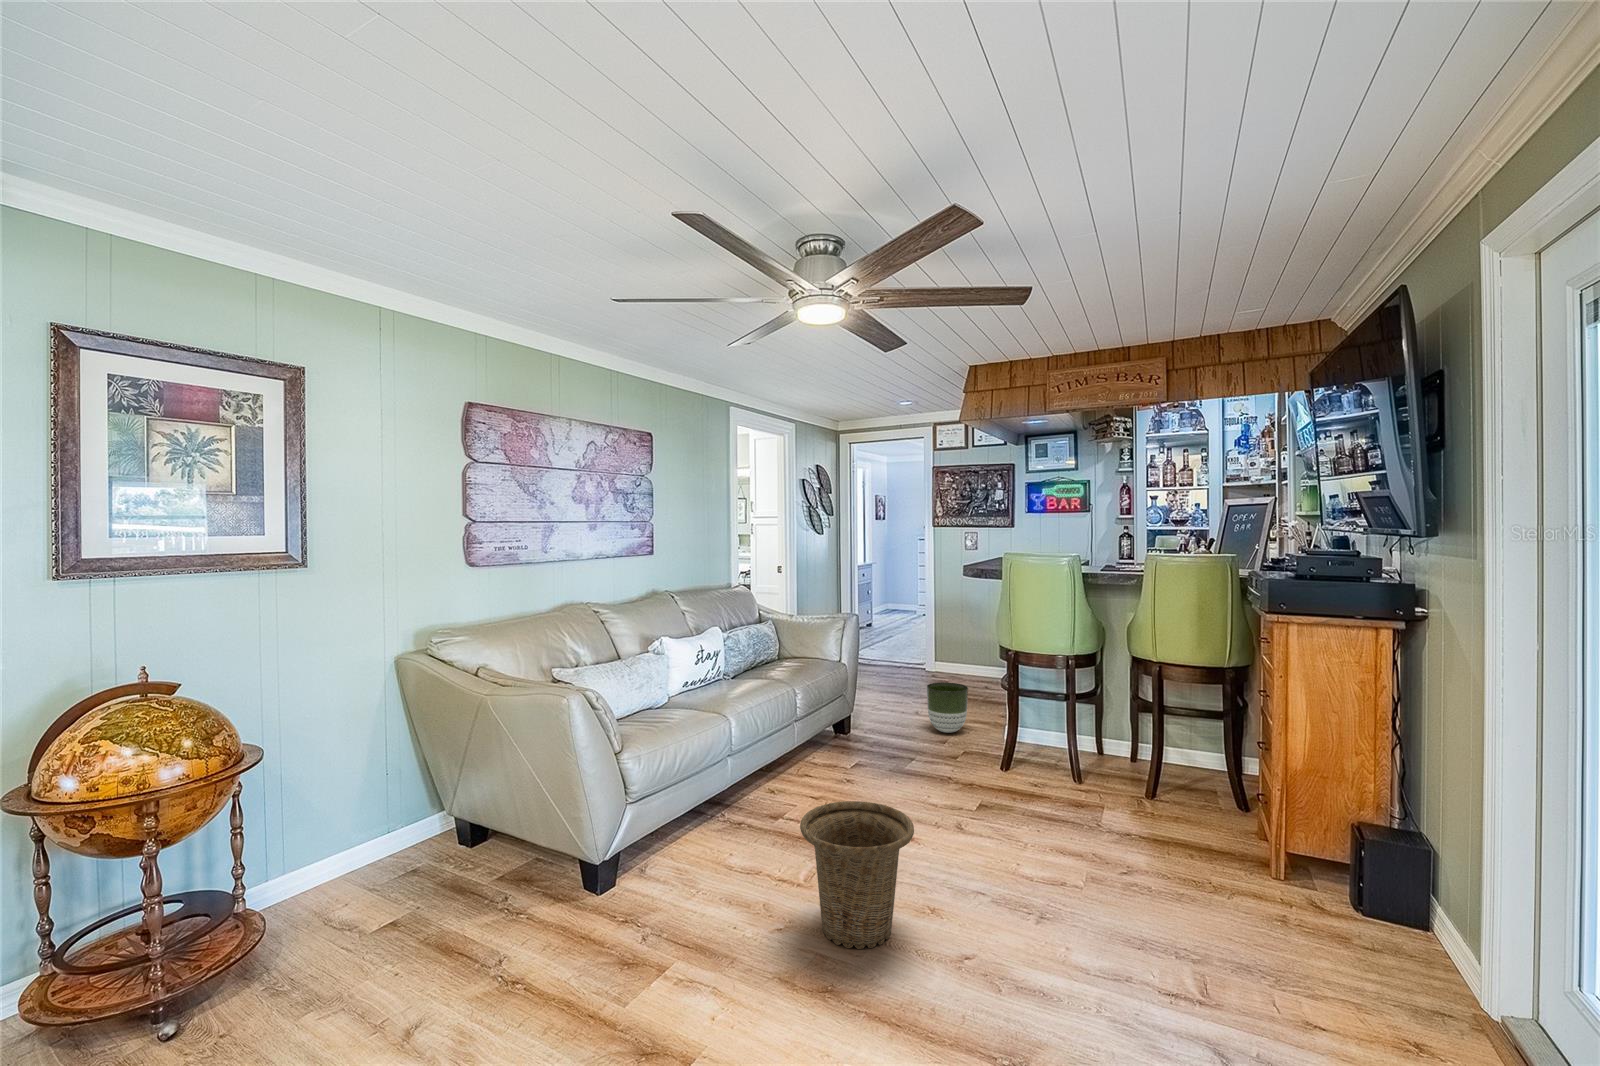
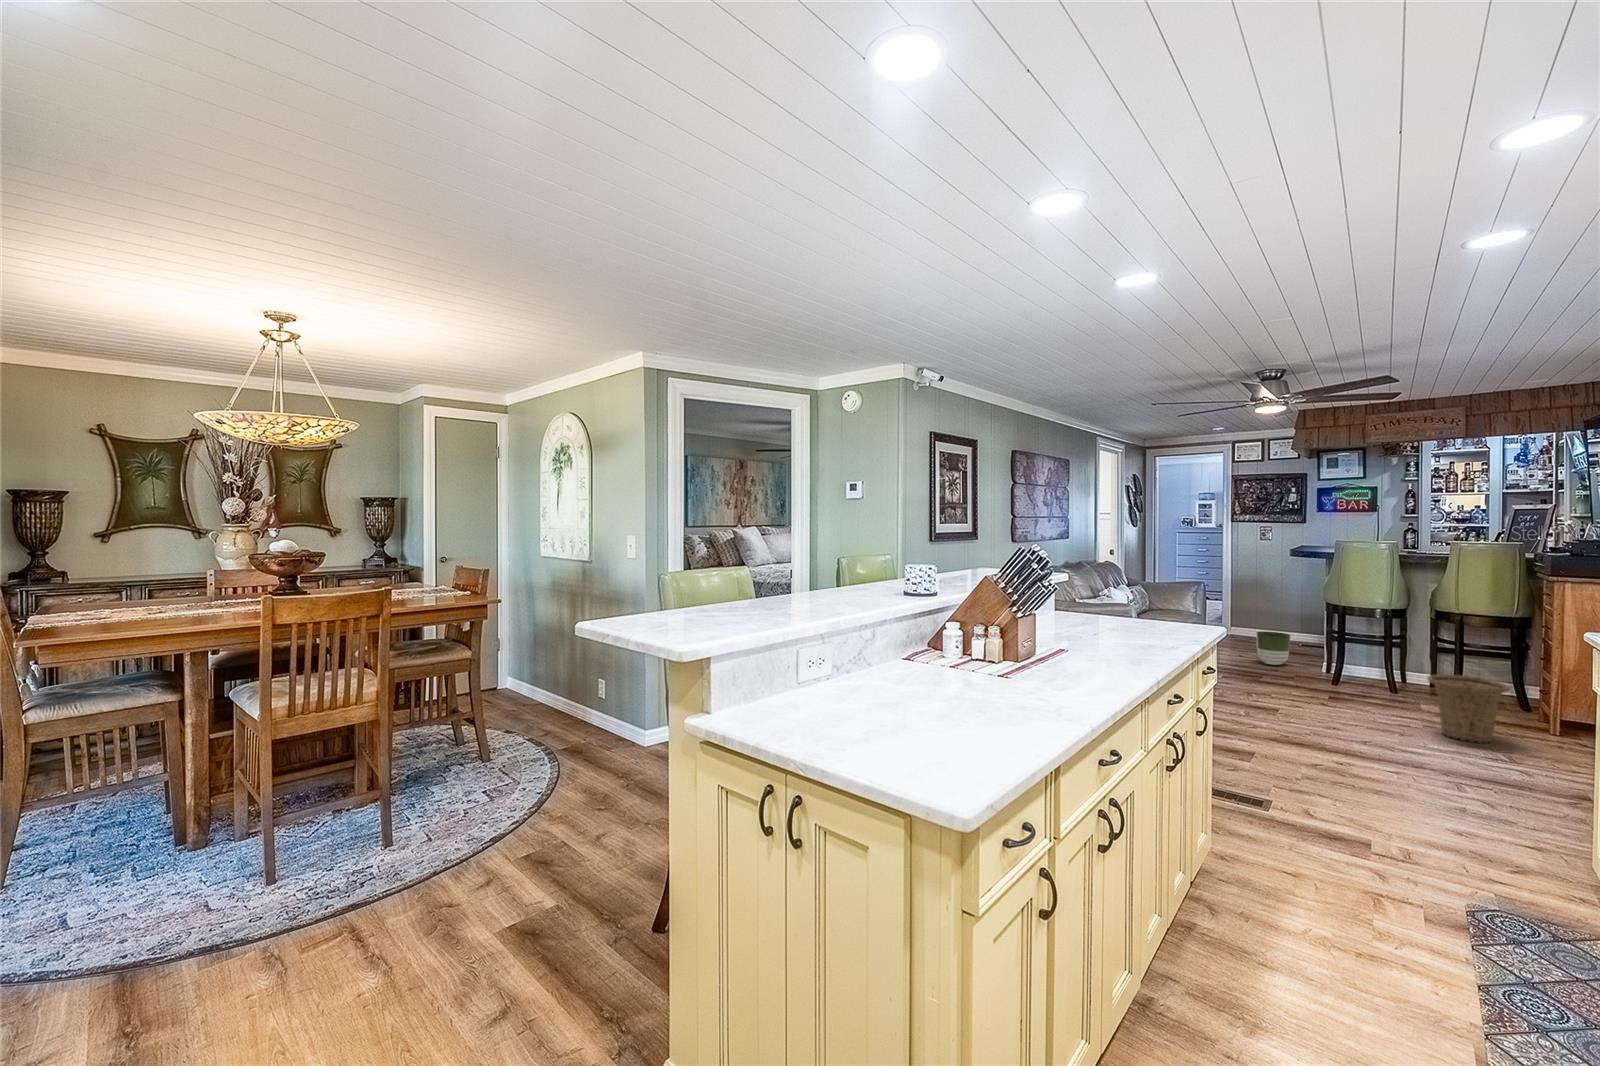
basket: present [800,801,914,949] -> present [1428,674,1510,743]

